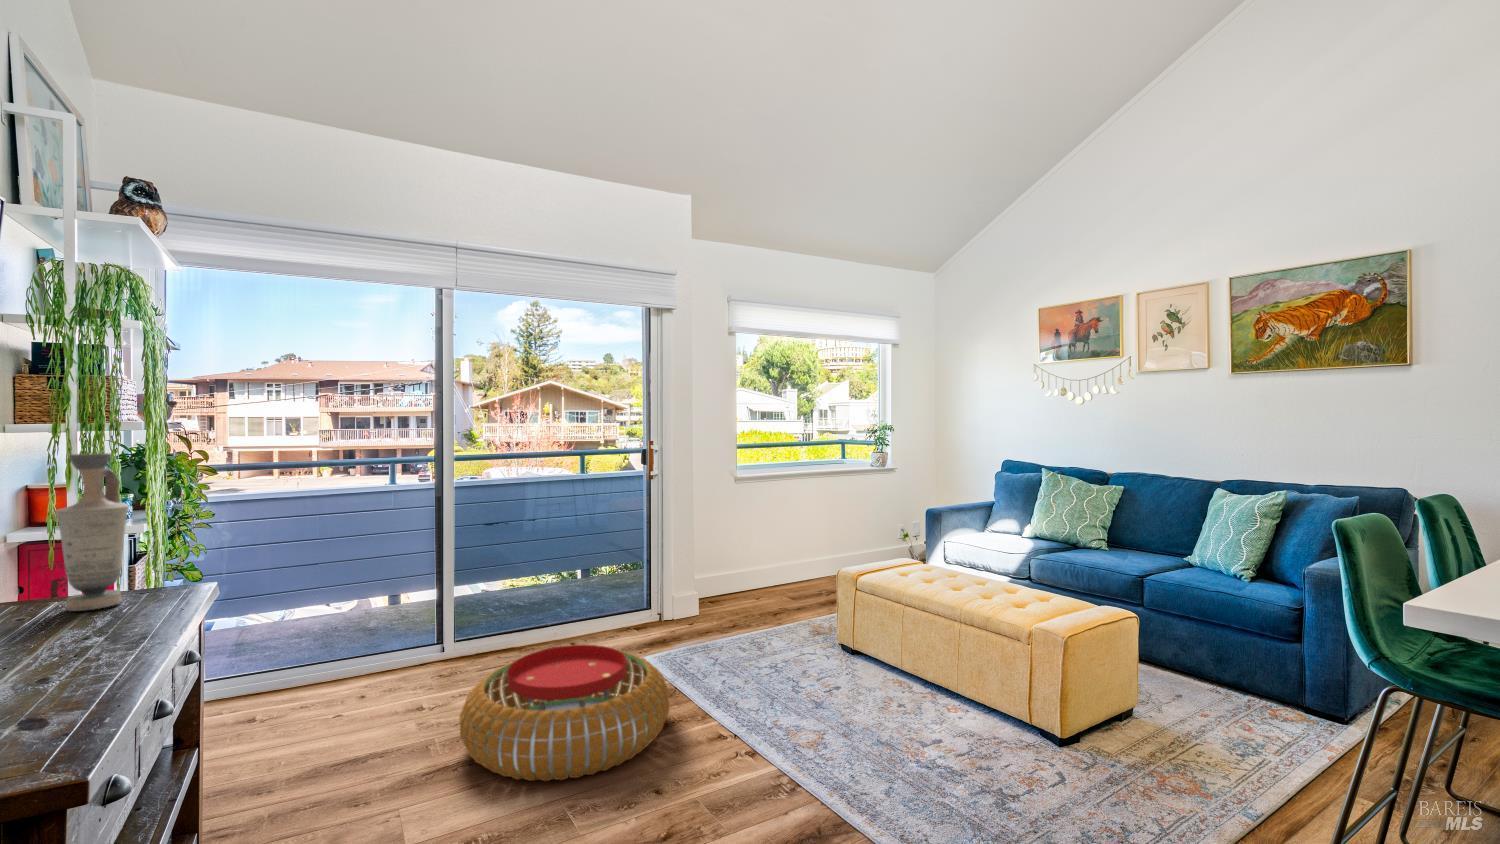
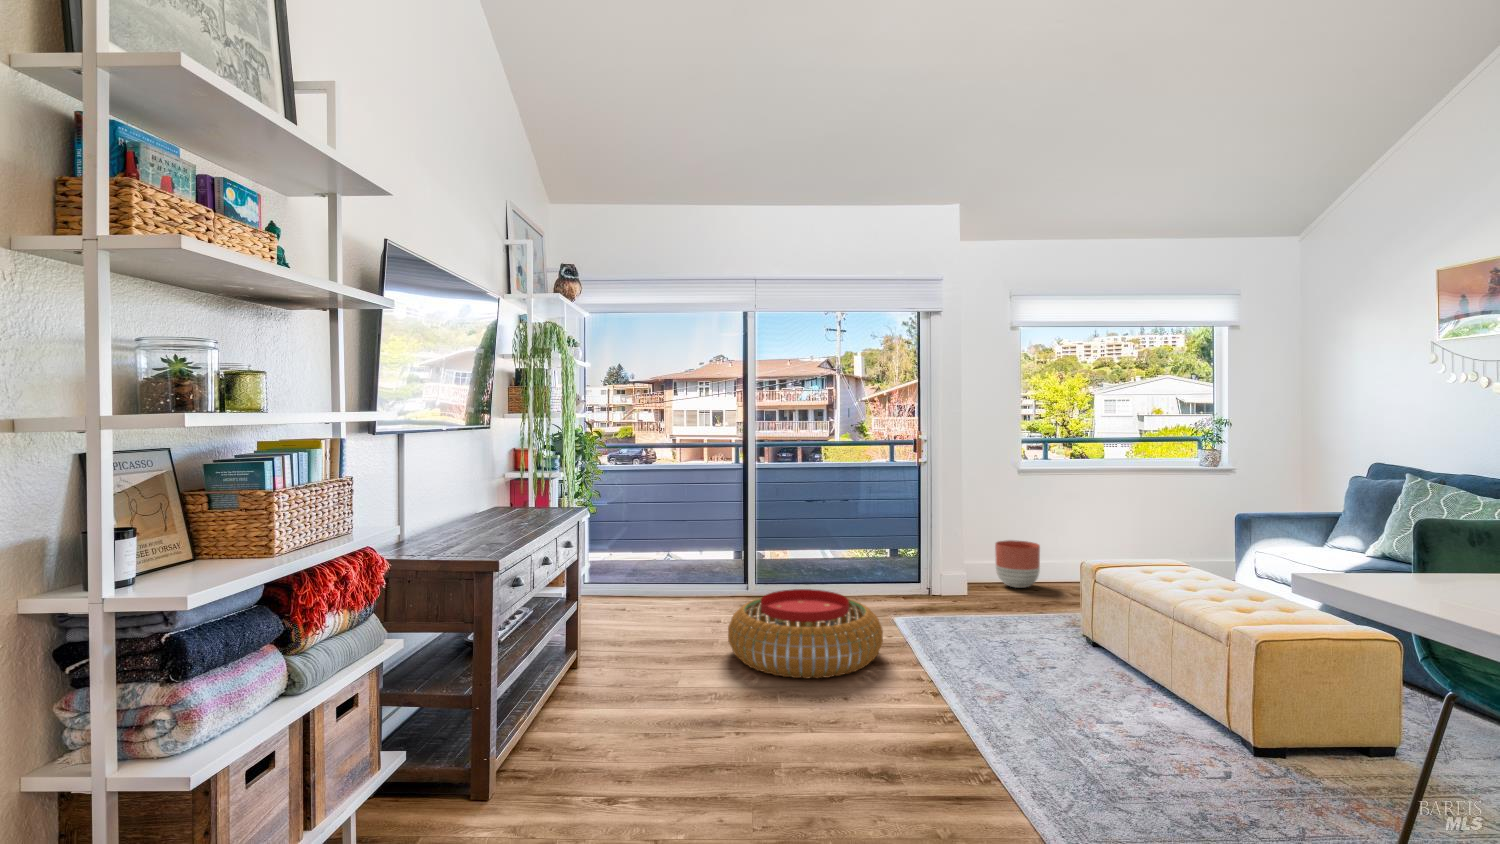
vase: present [55,453,128,611] -> none [518,430,548,514]
planter: none [717,549,759,598] -> present [995,540,1040,588]

